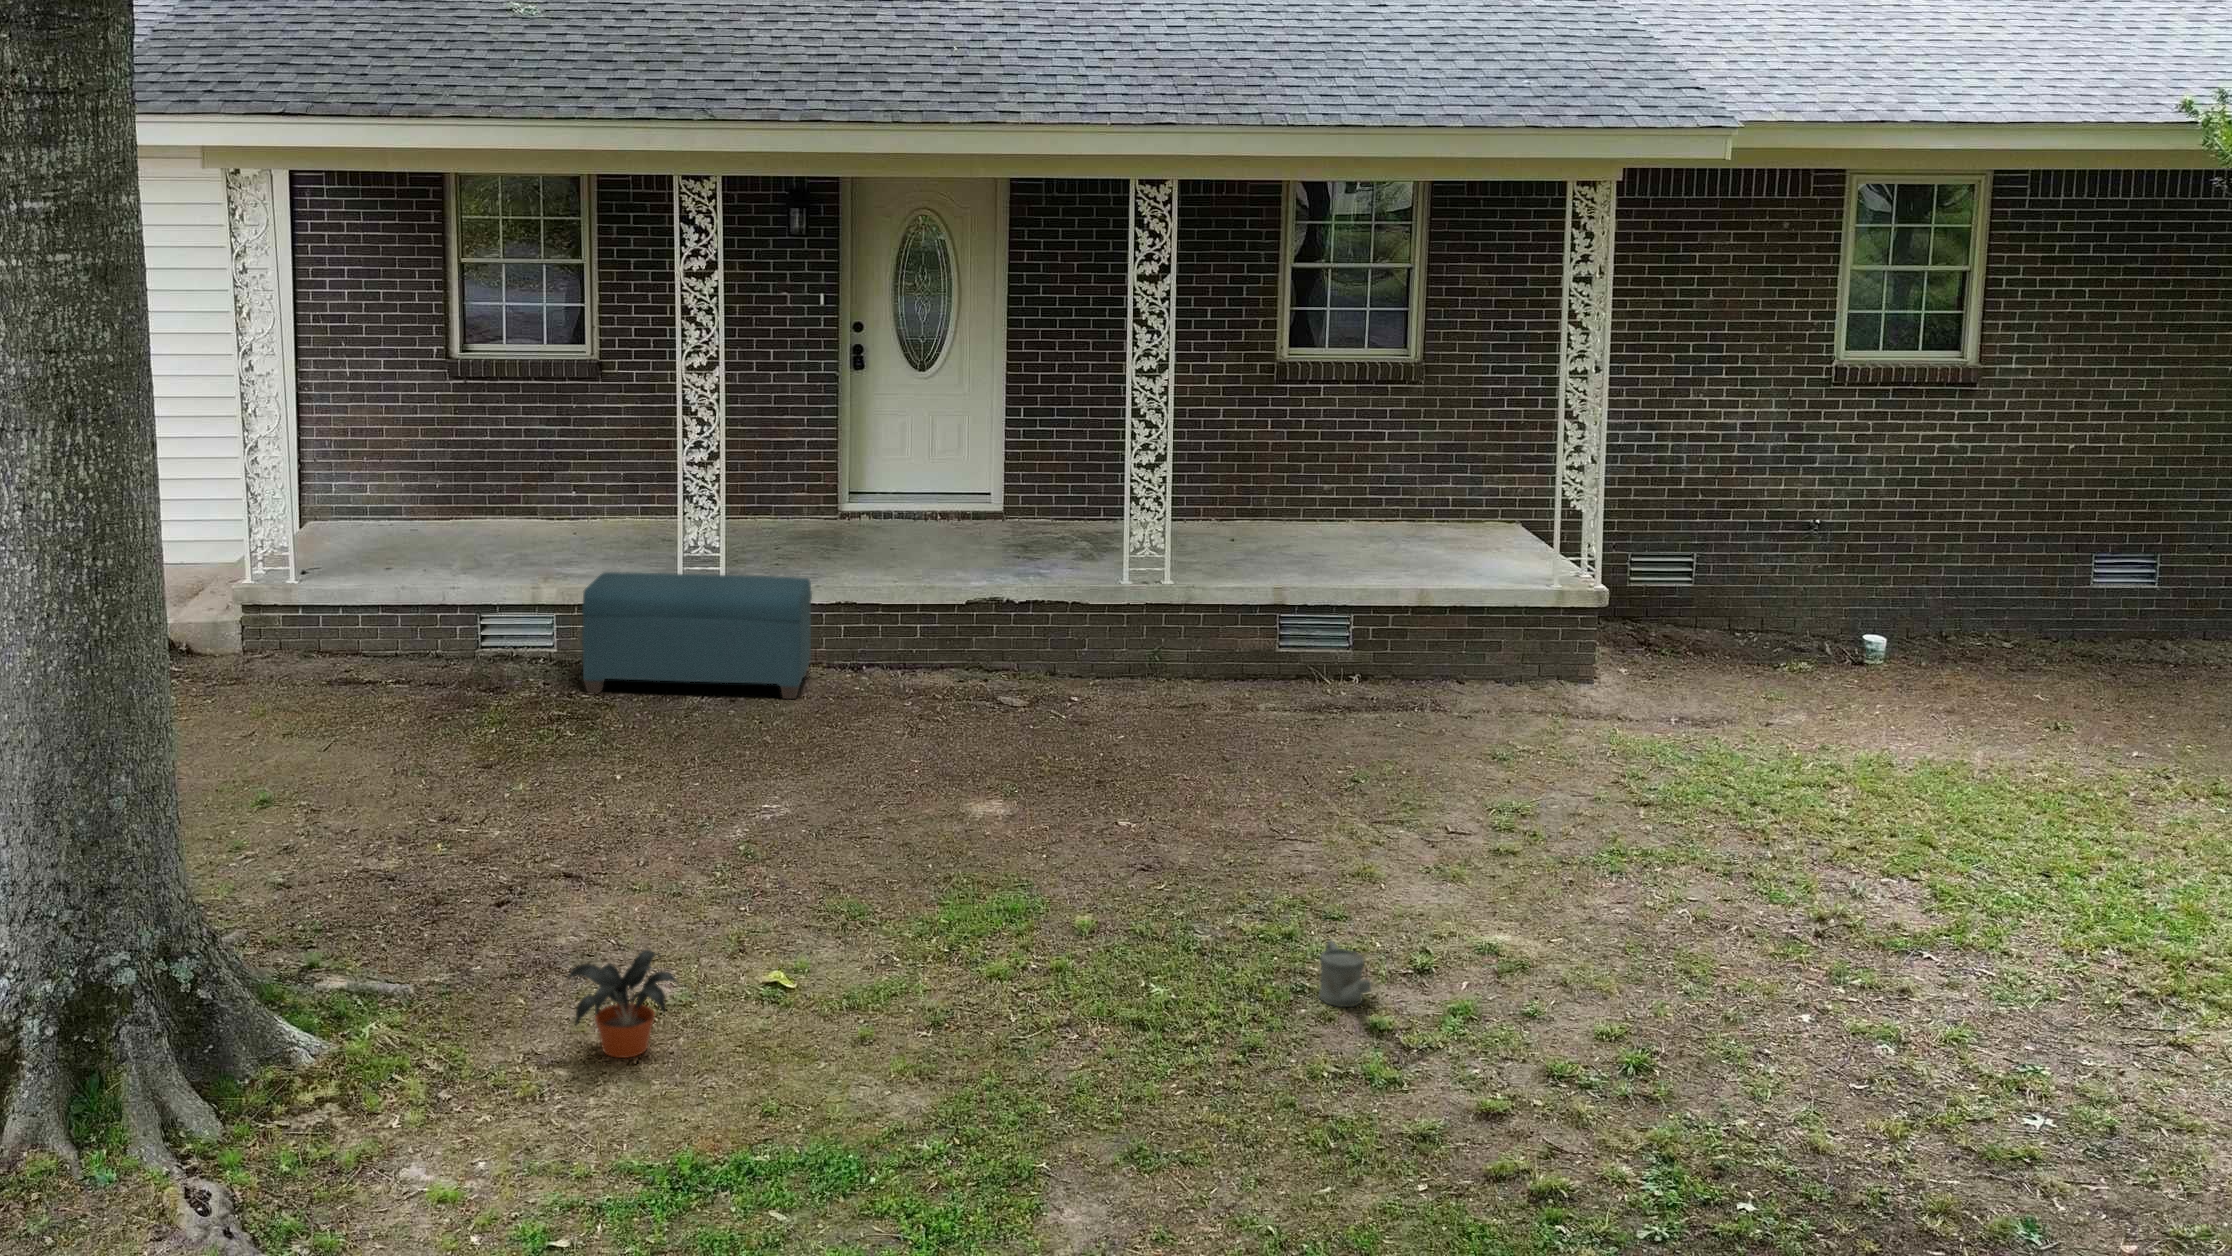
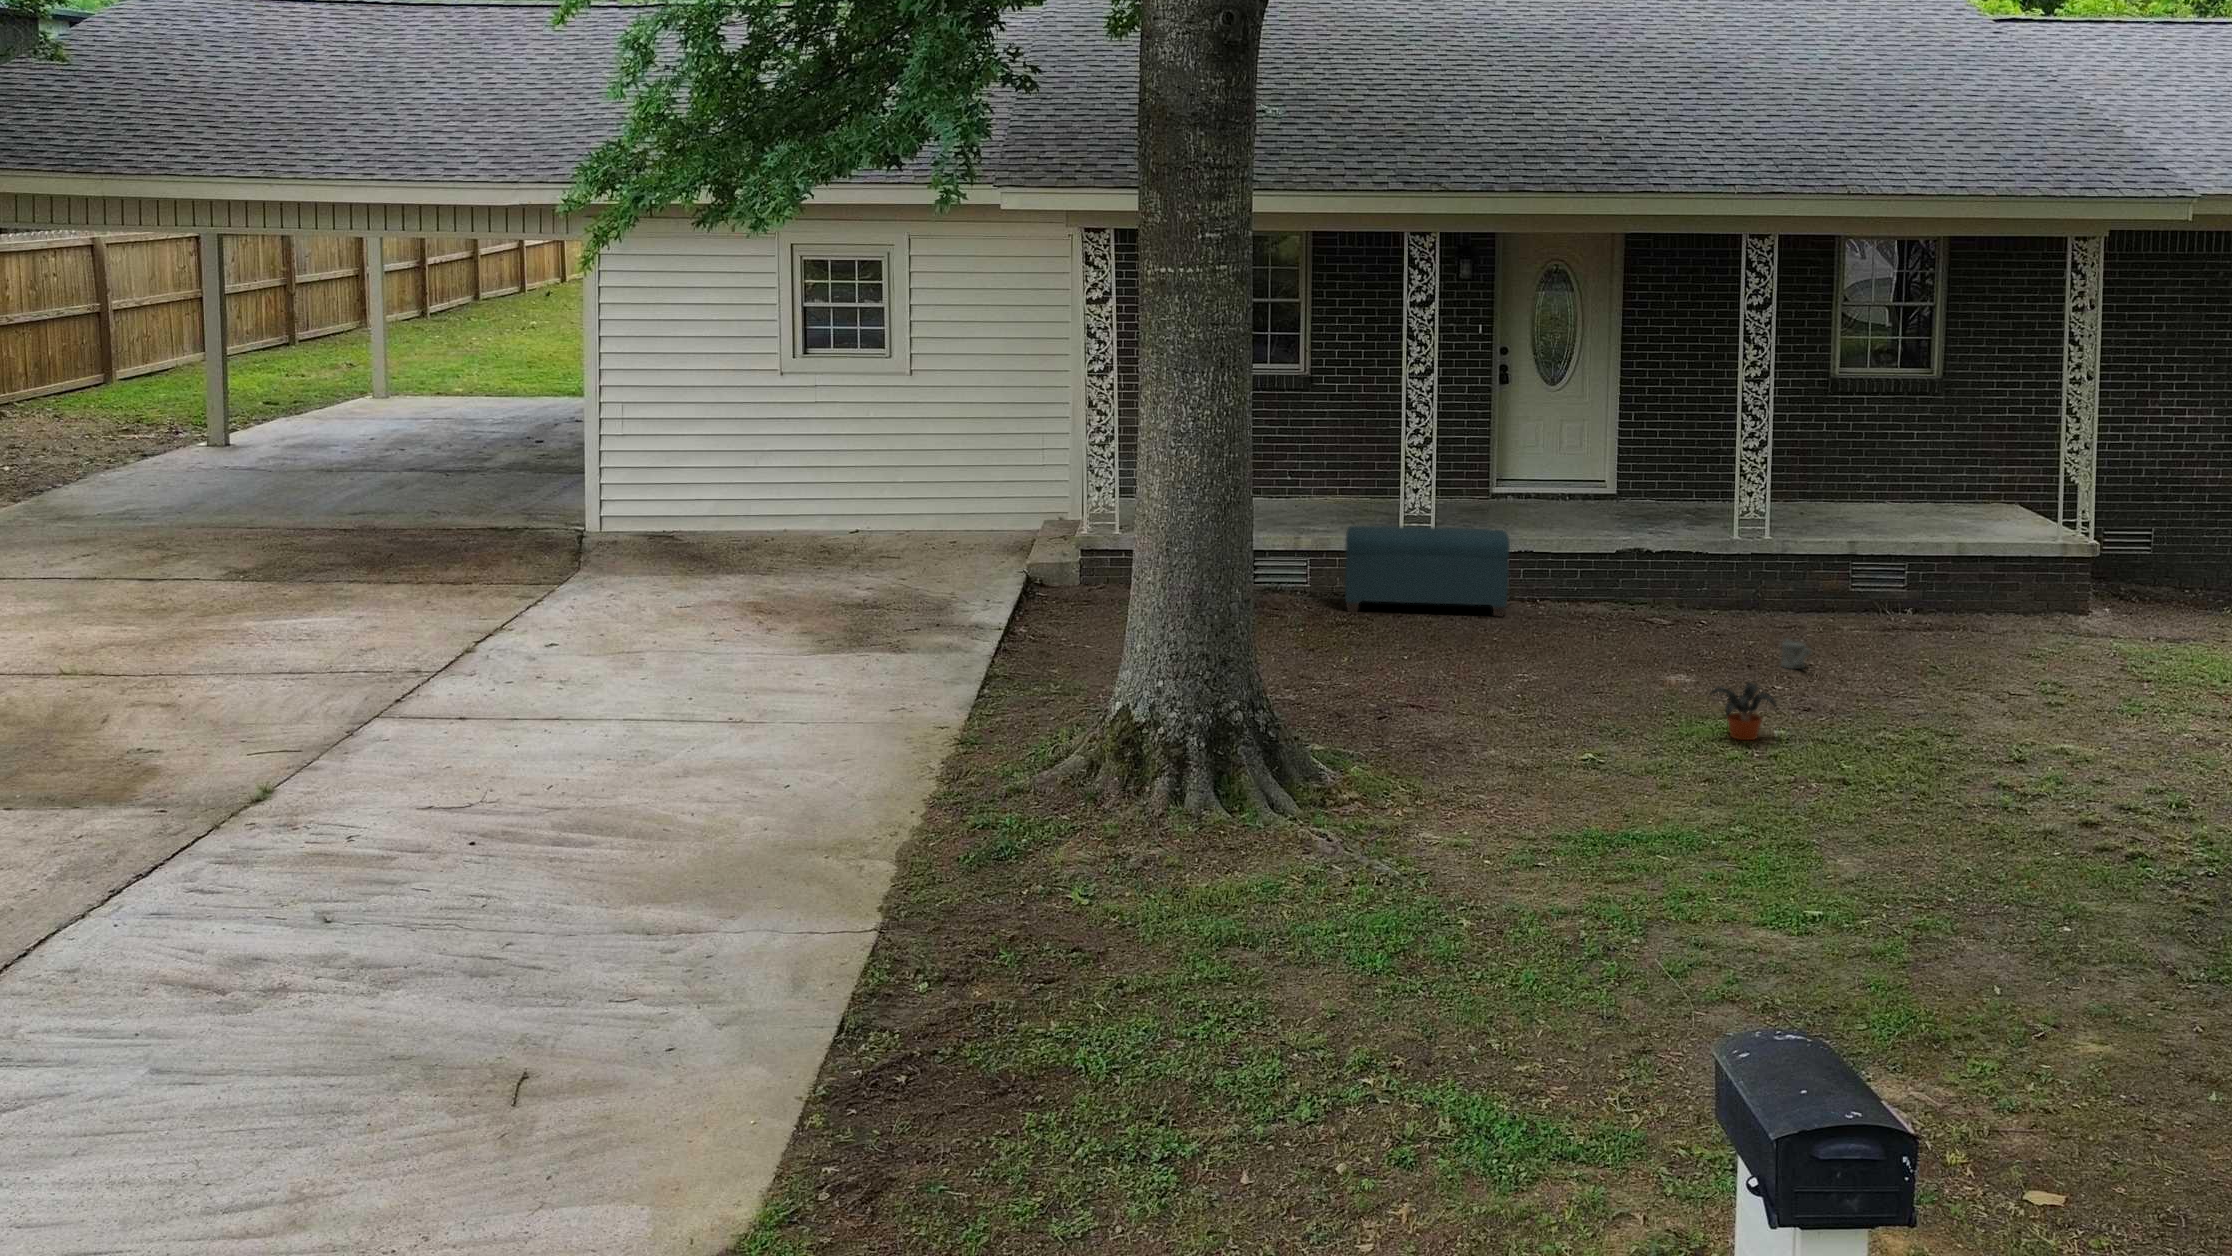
watering can: present [1319,940,1372,1007] -> present [1781,639,1811,669]
potted plant: present [567,950,677,1058] -> present [1710,682,1776,740]

